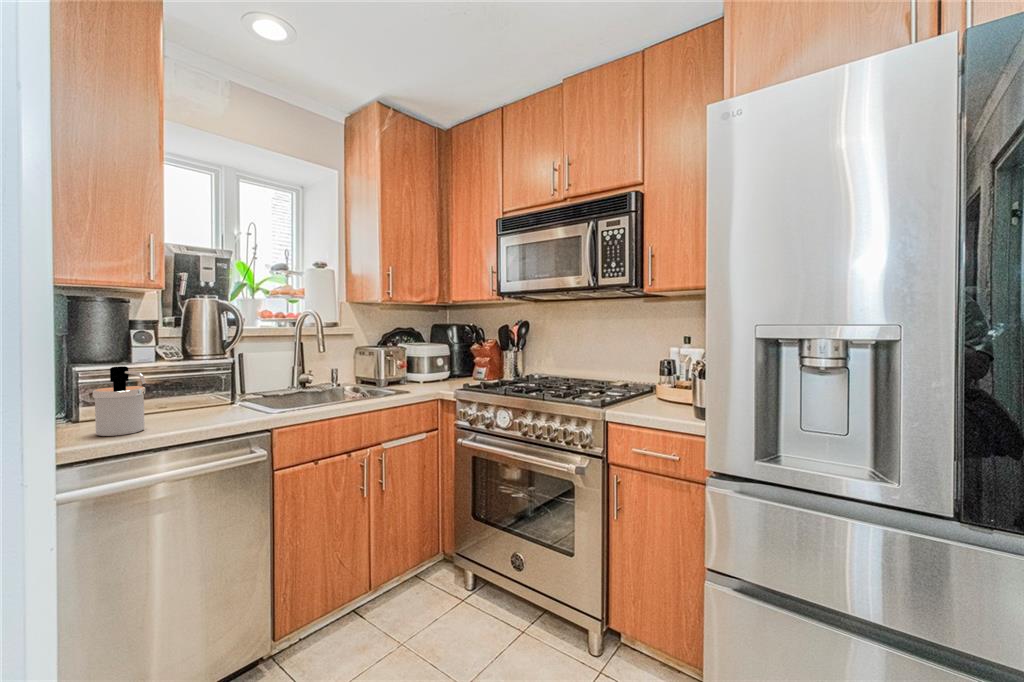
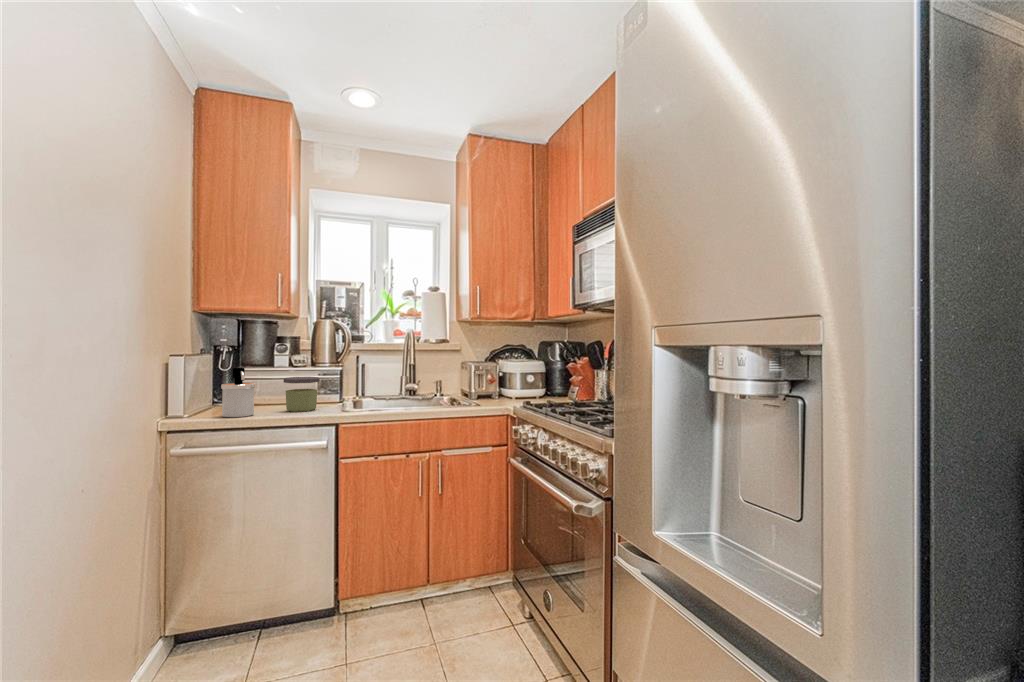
jar: none [173,373,221,419] -> present [284,377,320,412]

